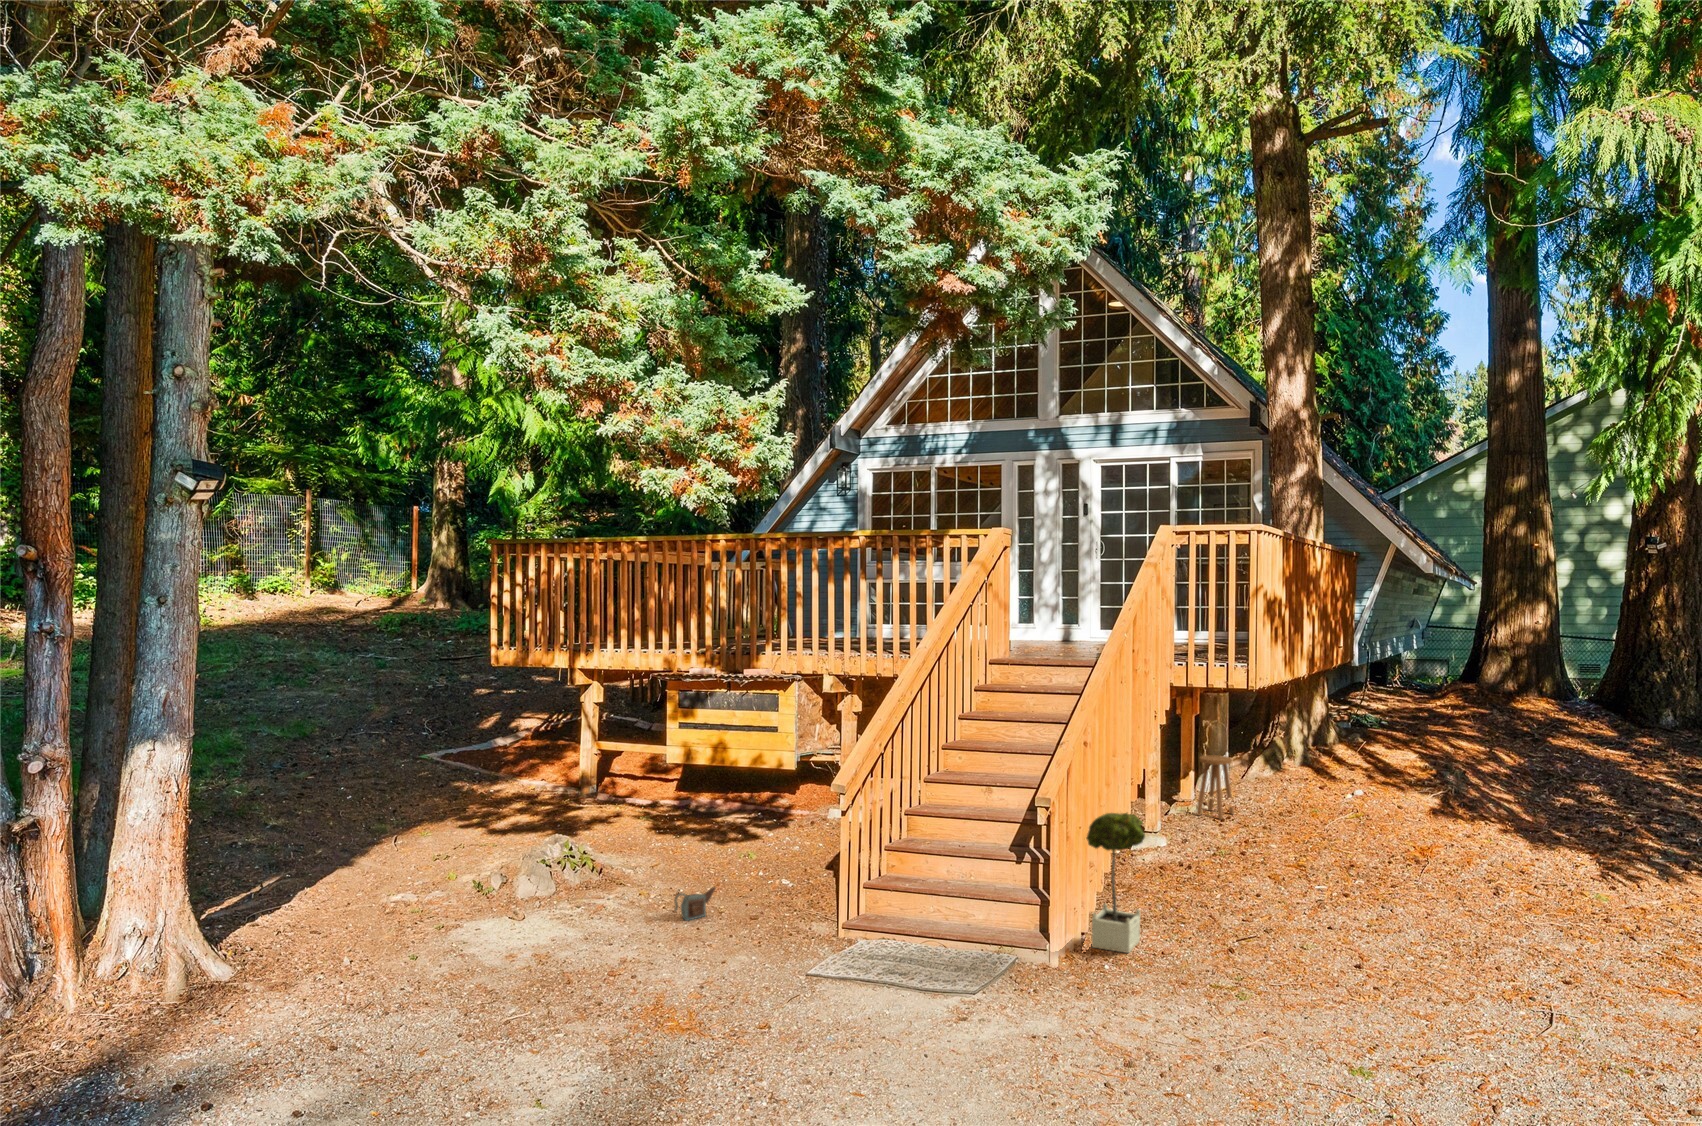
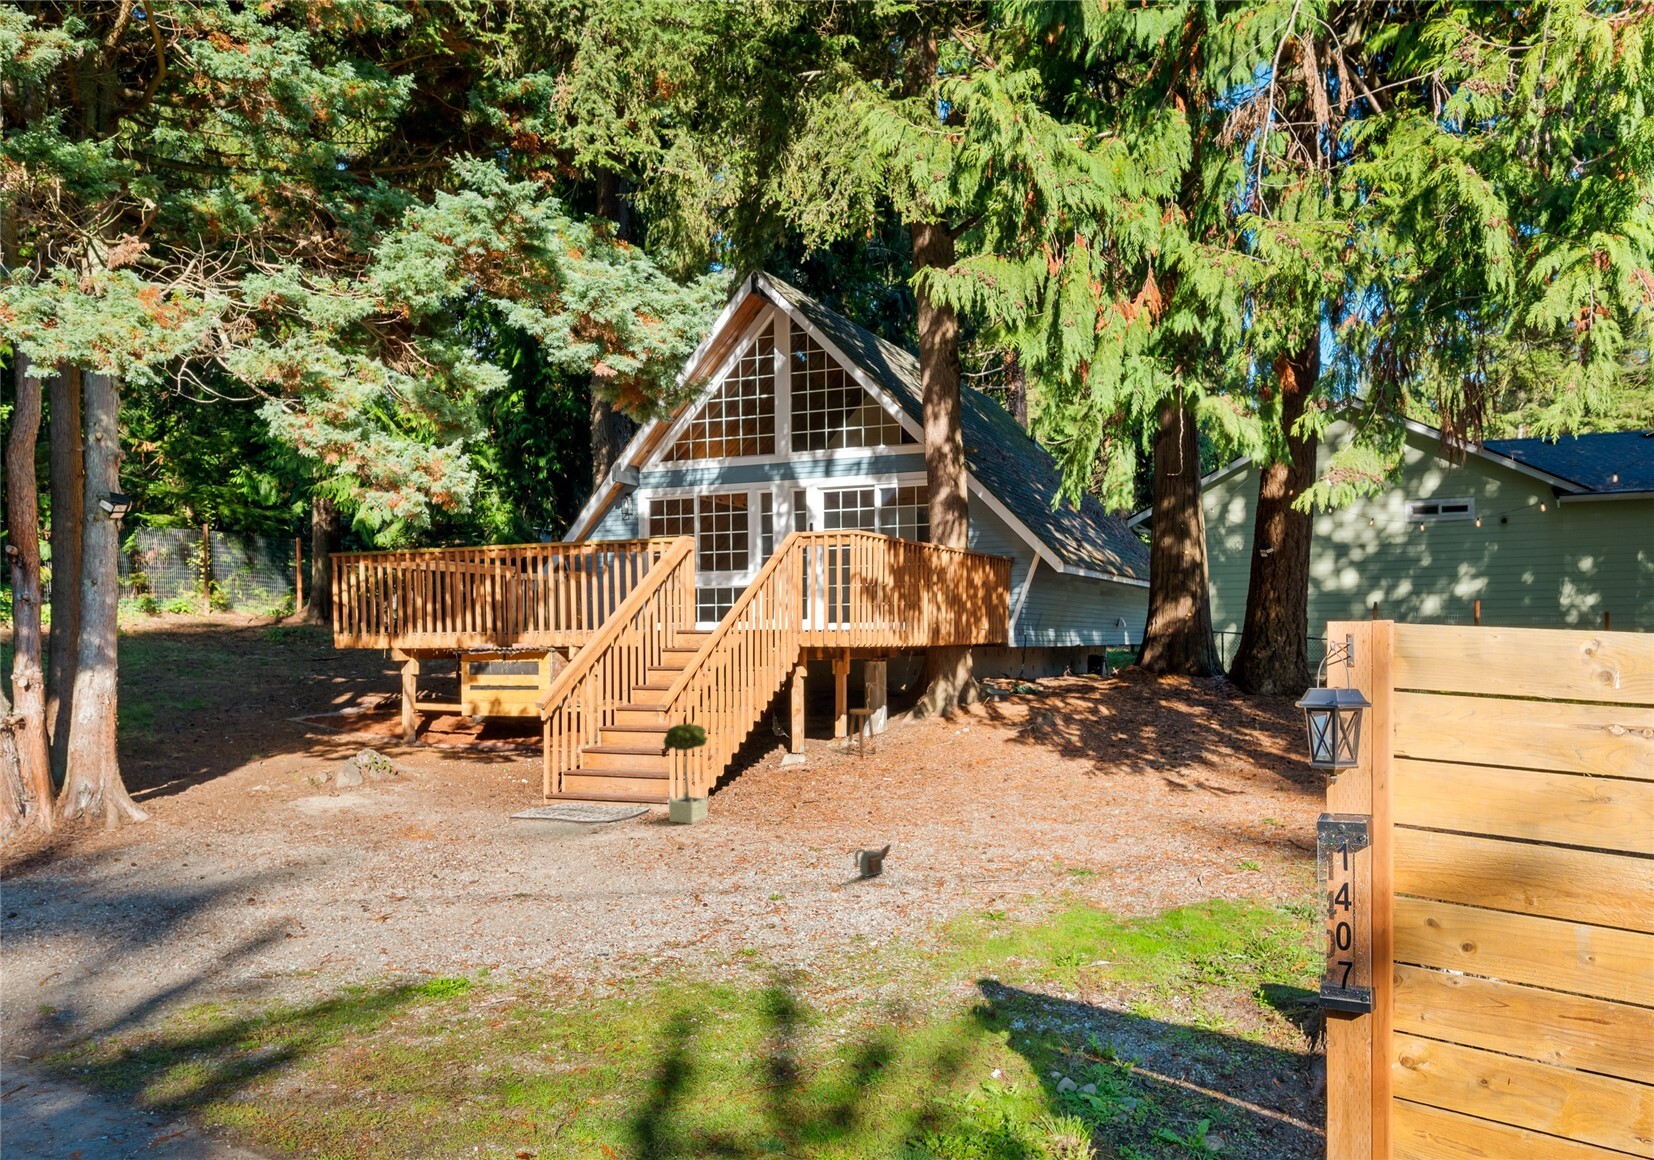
watering can: present [674,887,716,921] -> present [855,844,891,877]

